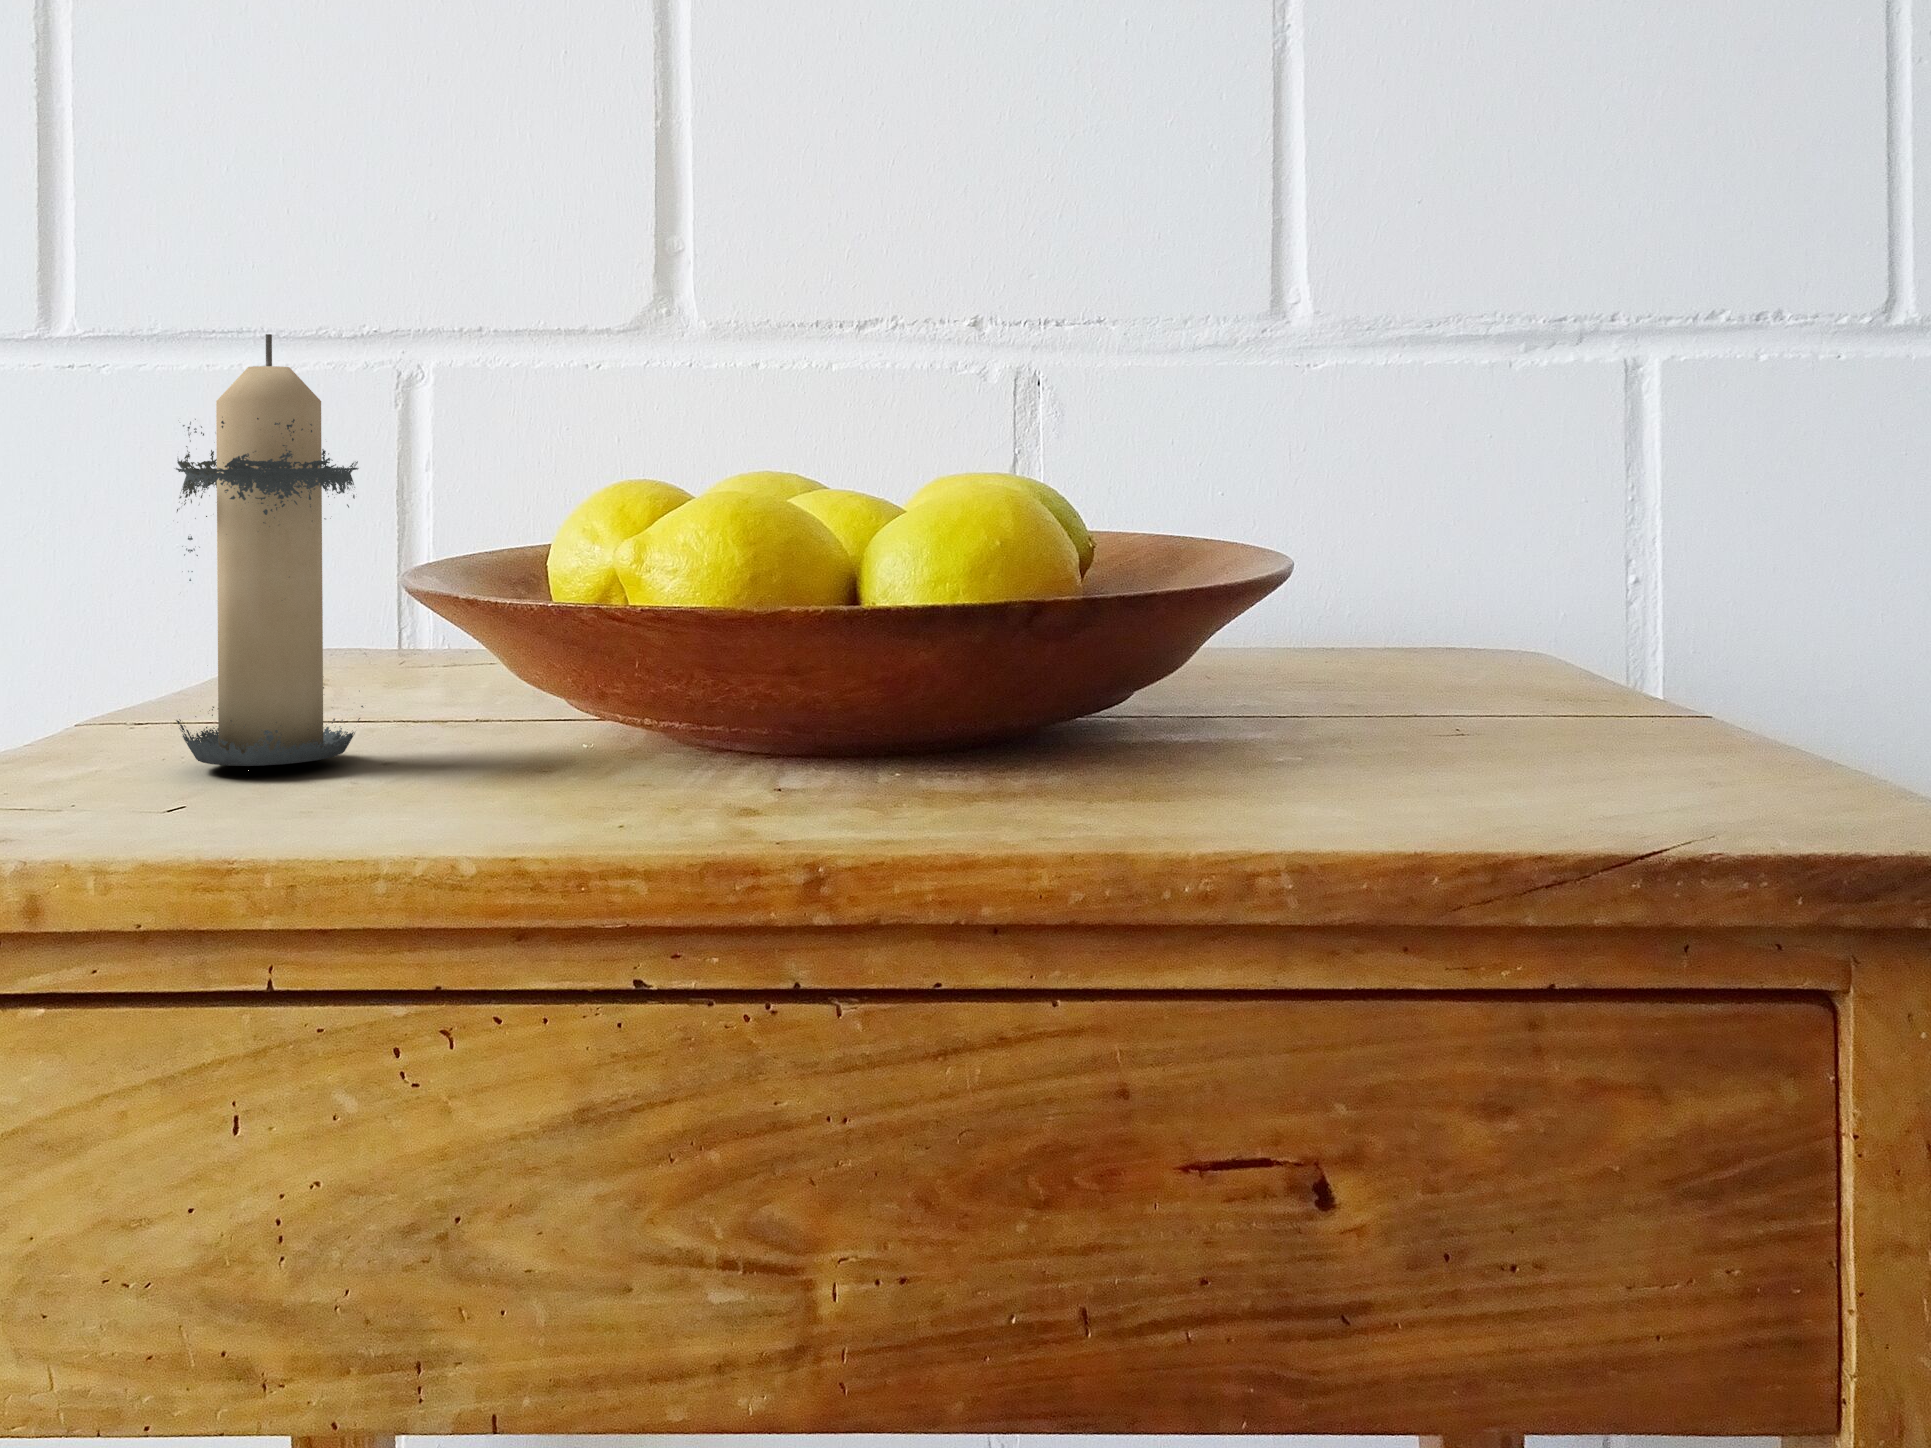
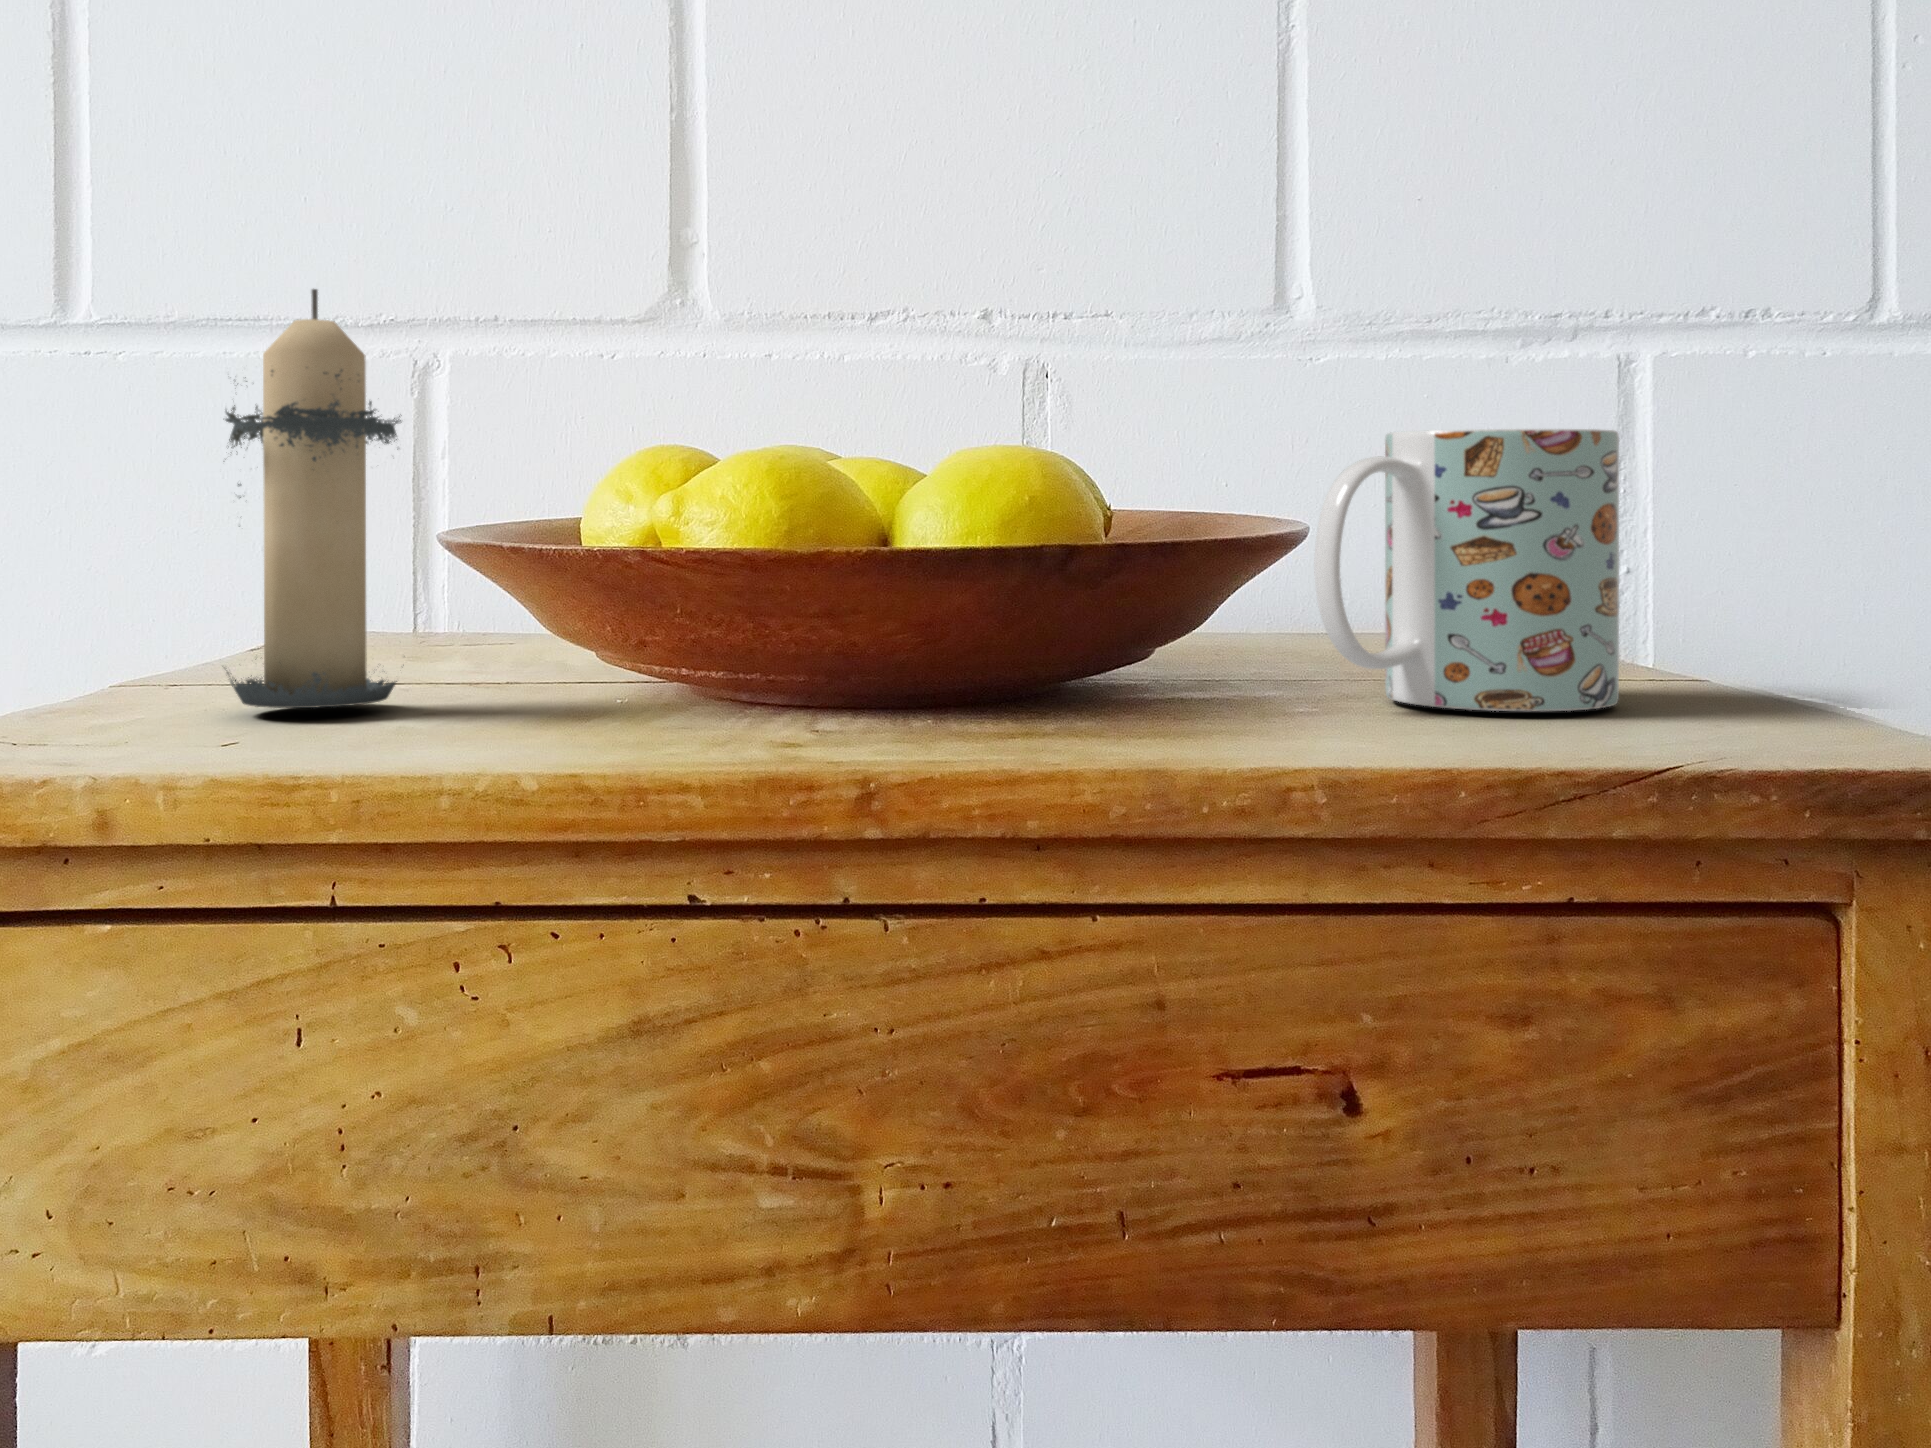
mug: none [1294,472,1613,768] -> present [1314,429,1619,711]

